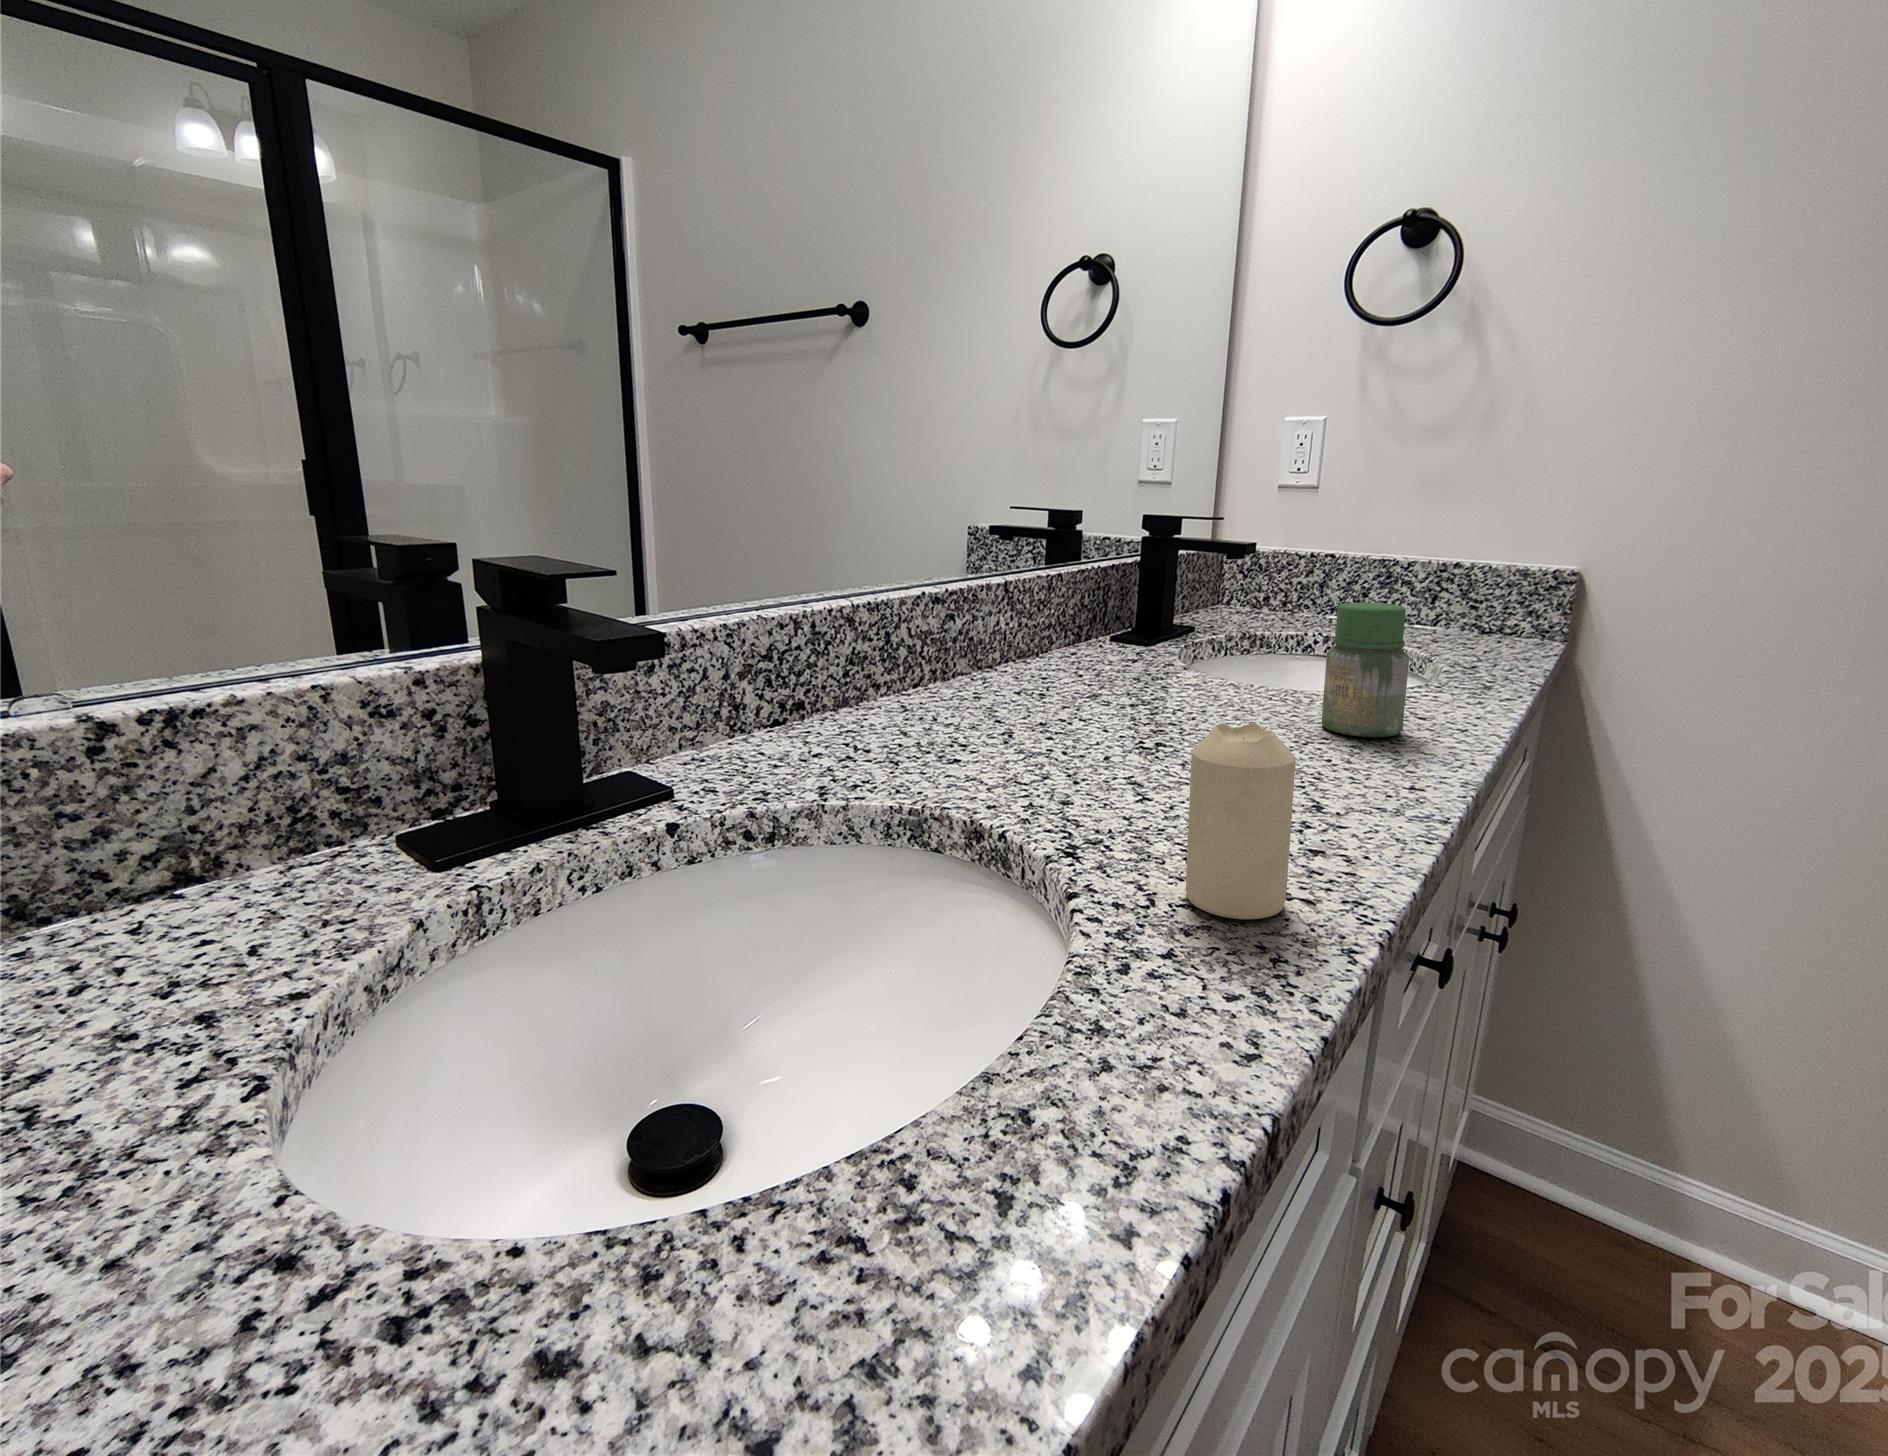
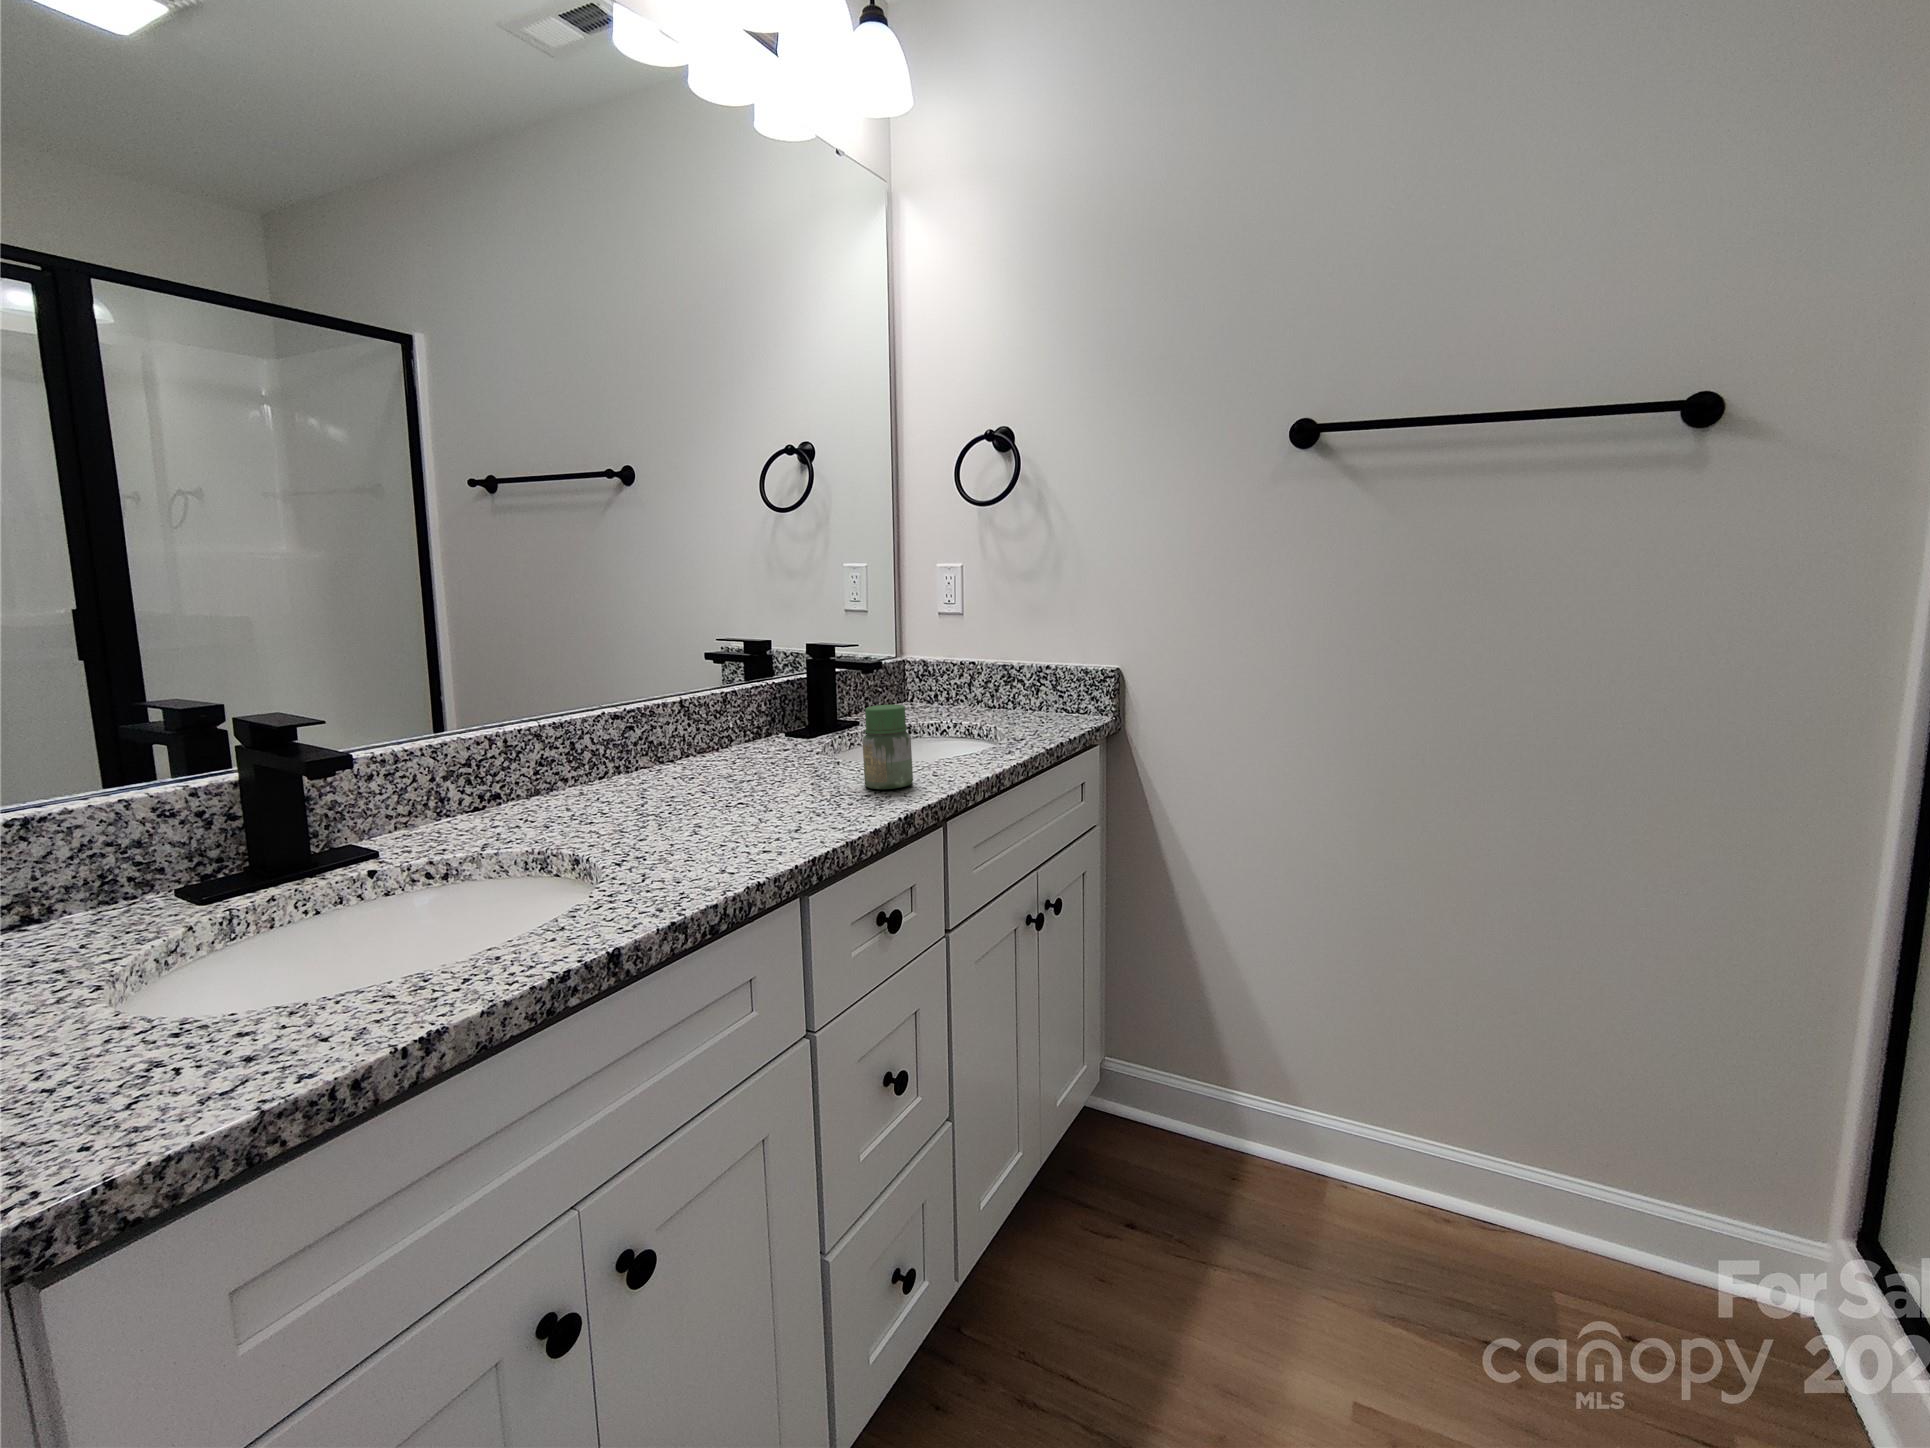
candle: present [1186,724,1296,919] -> none [658,782,719,884]

